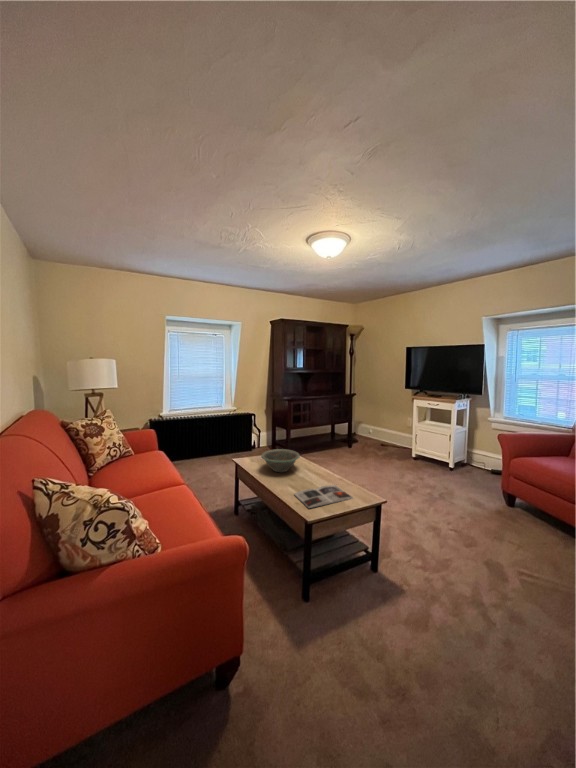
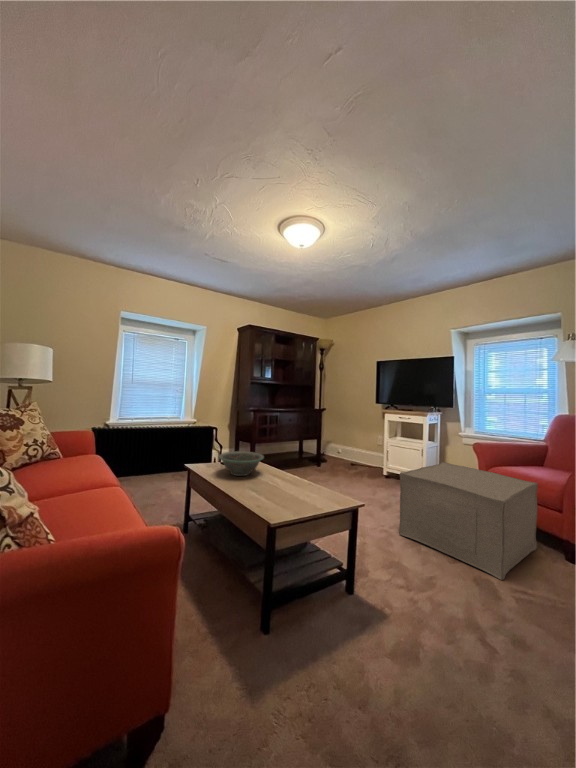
ottoman: none [422,453,556,564] -> present [399,462,538,580]
magazine: present [294,485,353,508] -> none [255,488,326,510]

